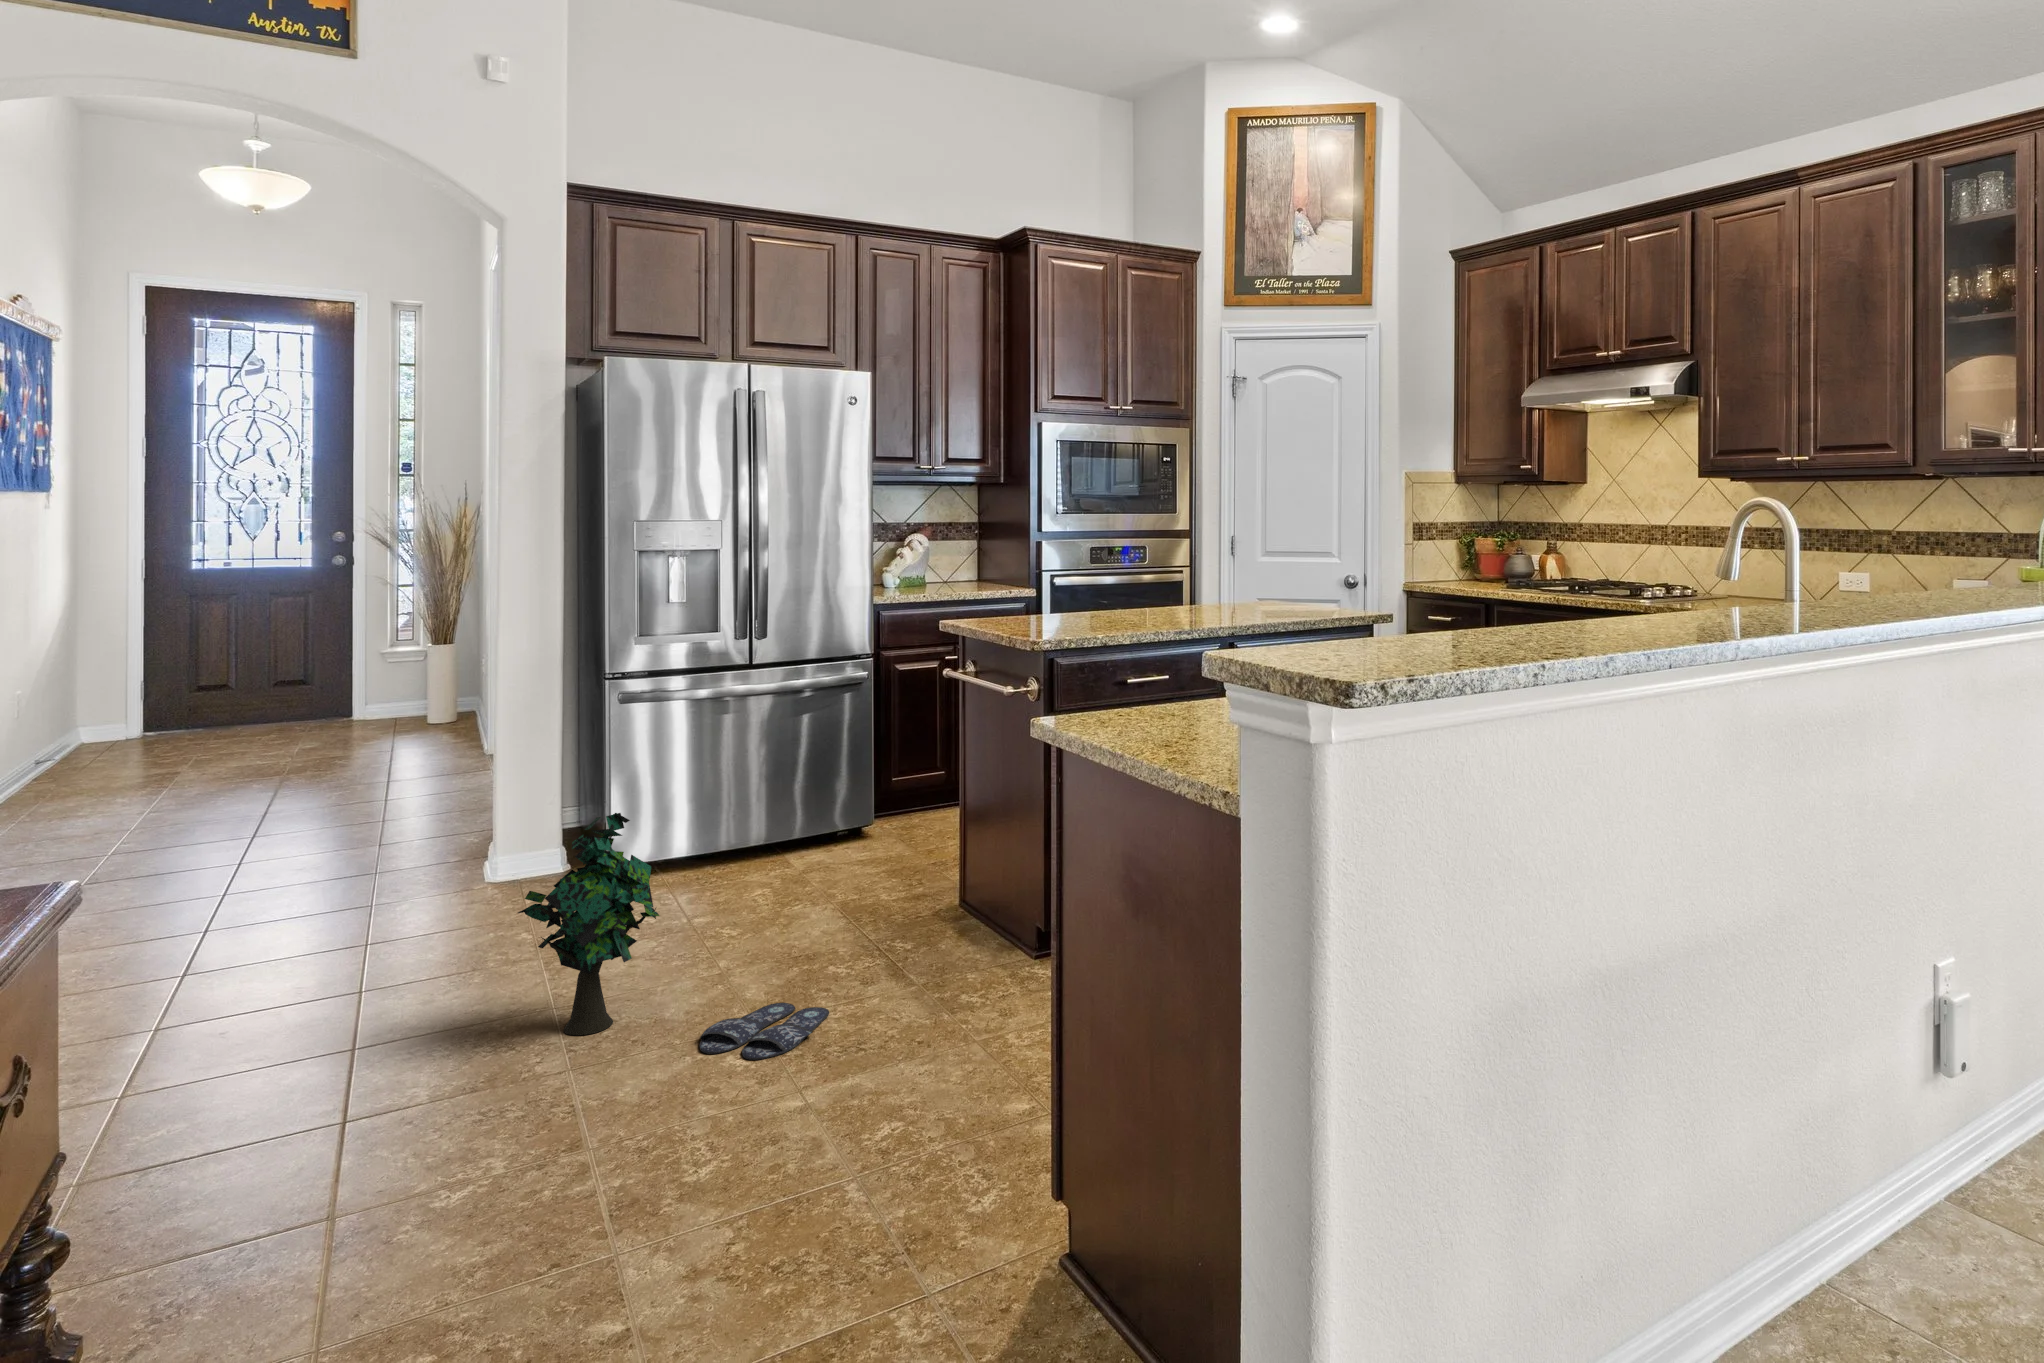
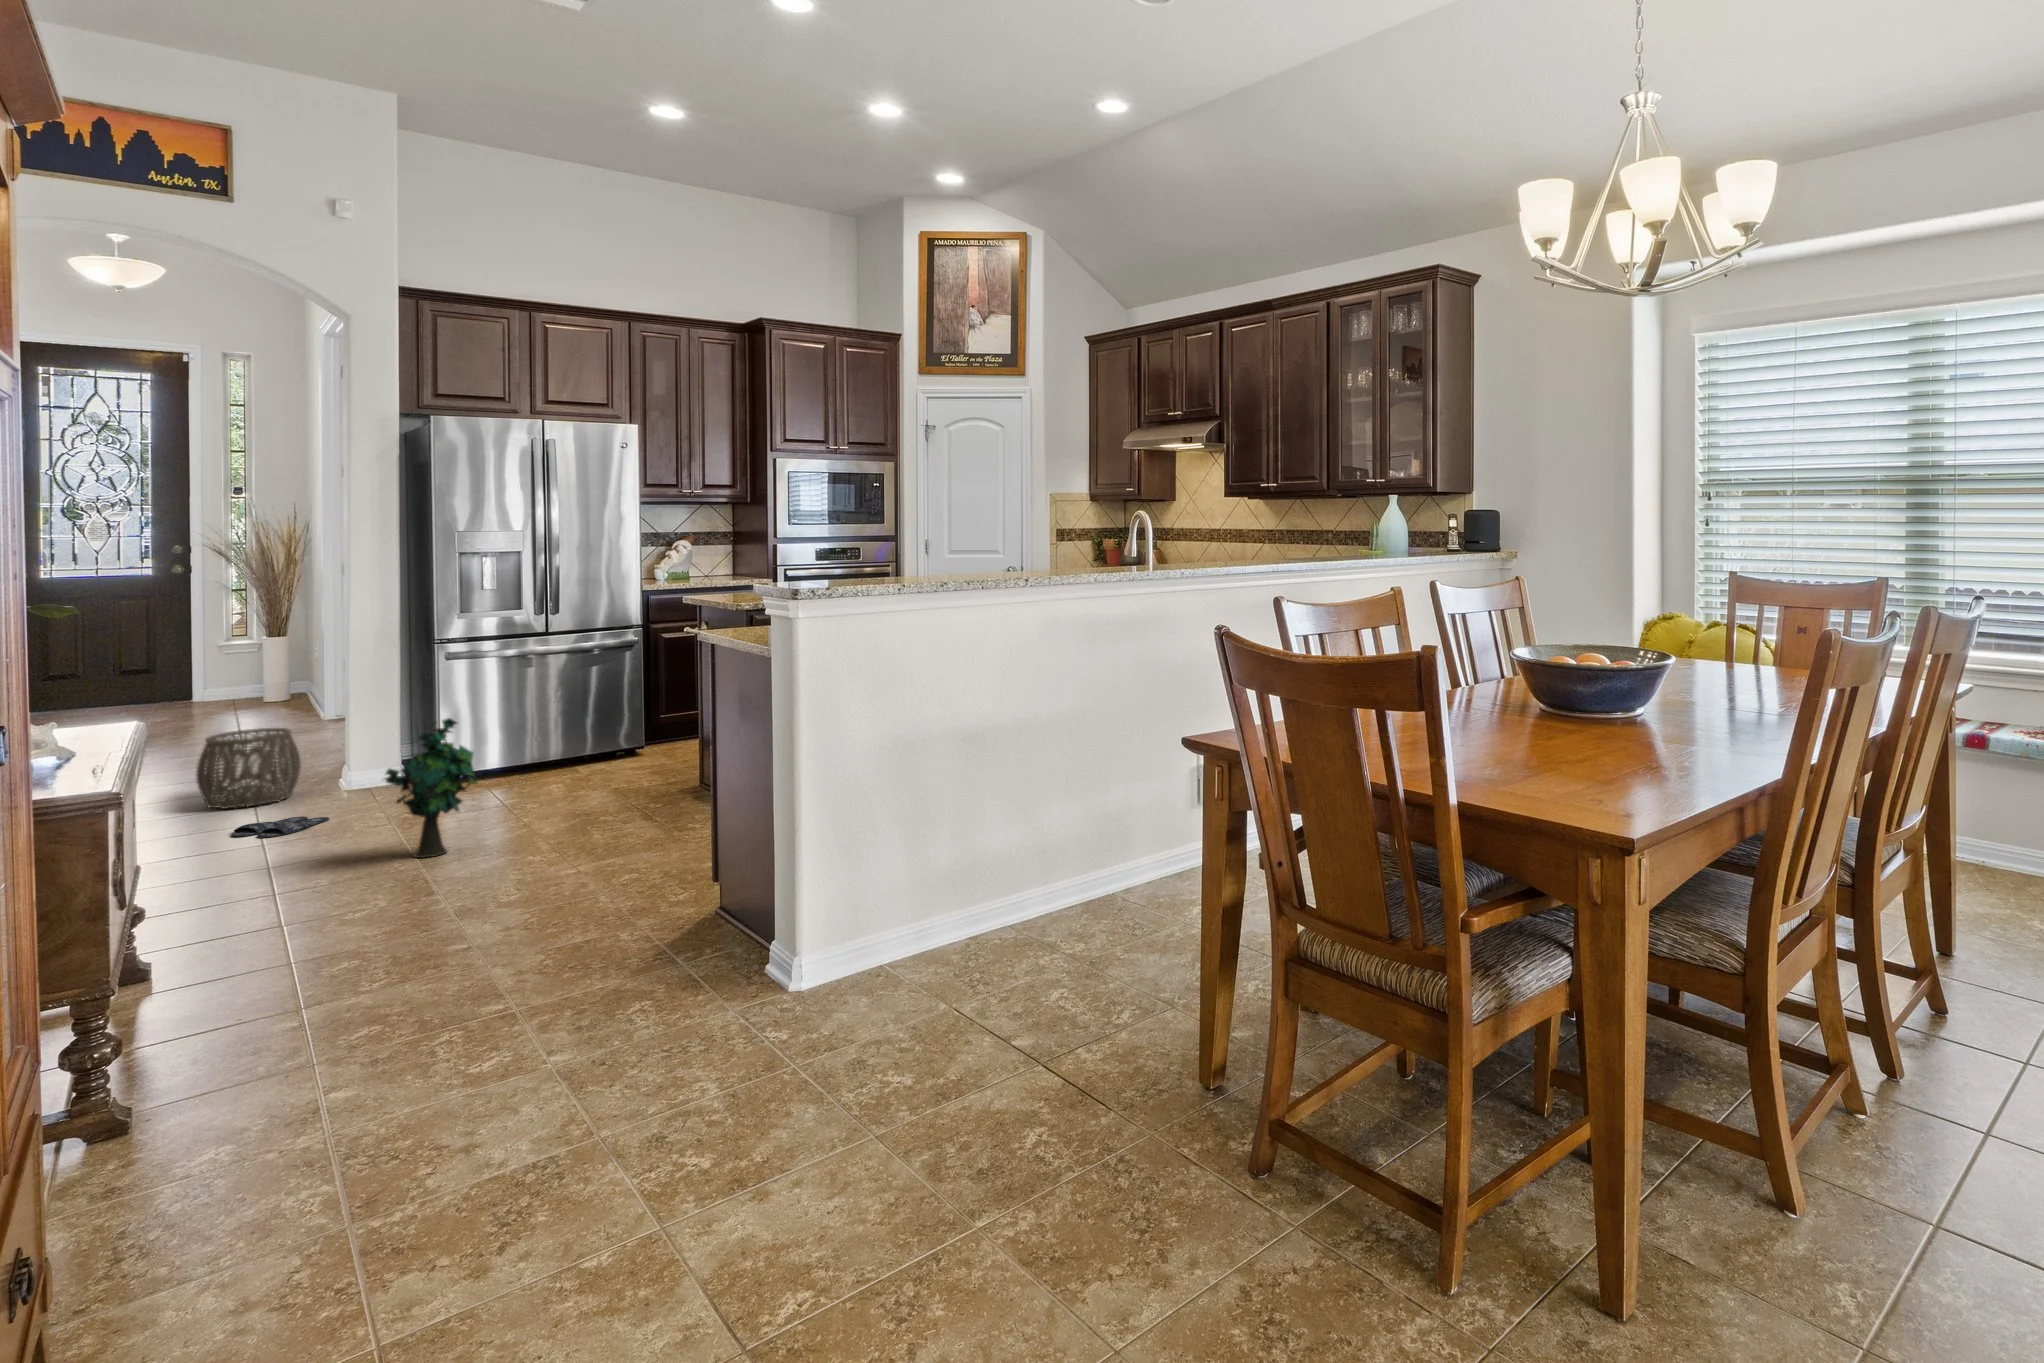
woven basket: none [302,789,438,907] -> present [196,728,301,809]
slippers: present [700,1003,829,1060] -> present [232,816,329,838]

